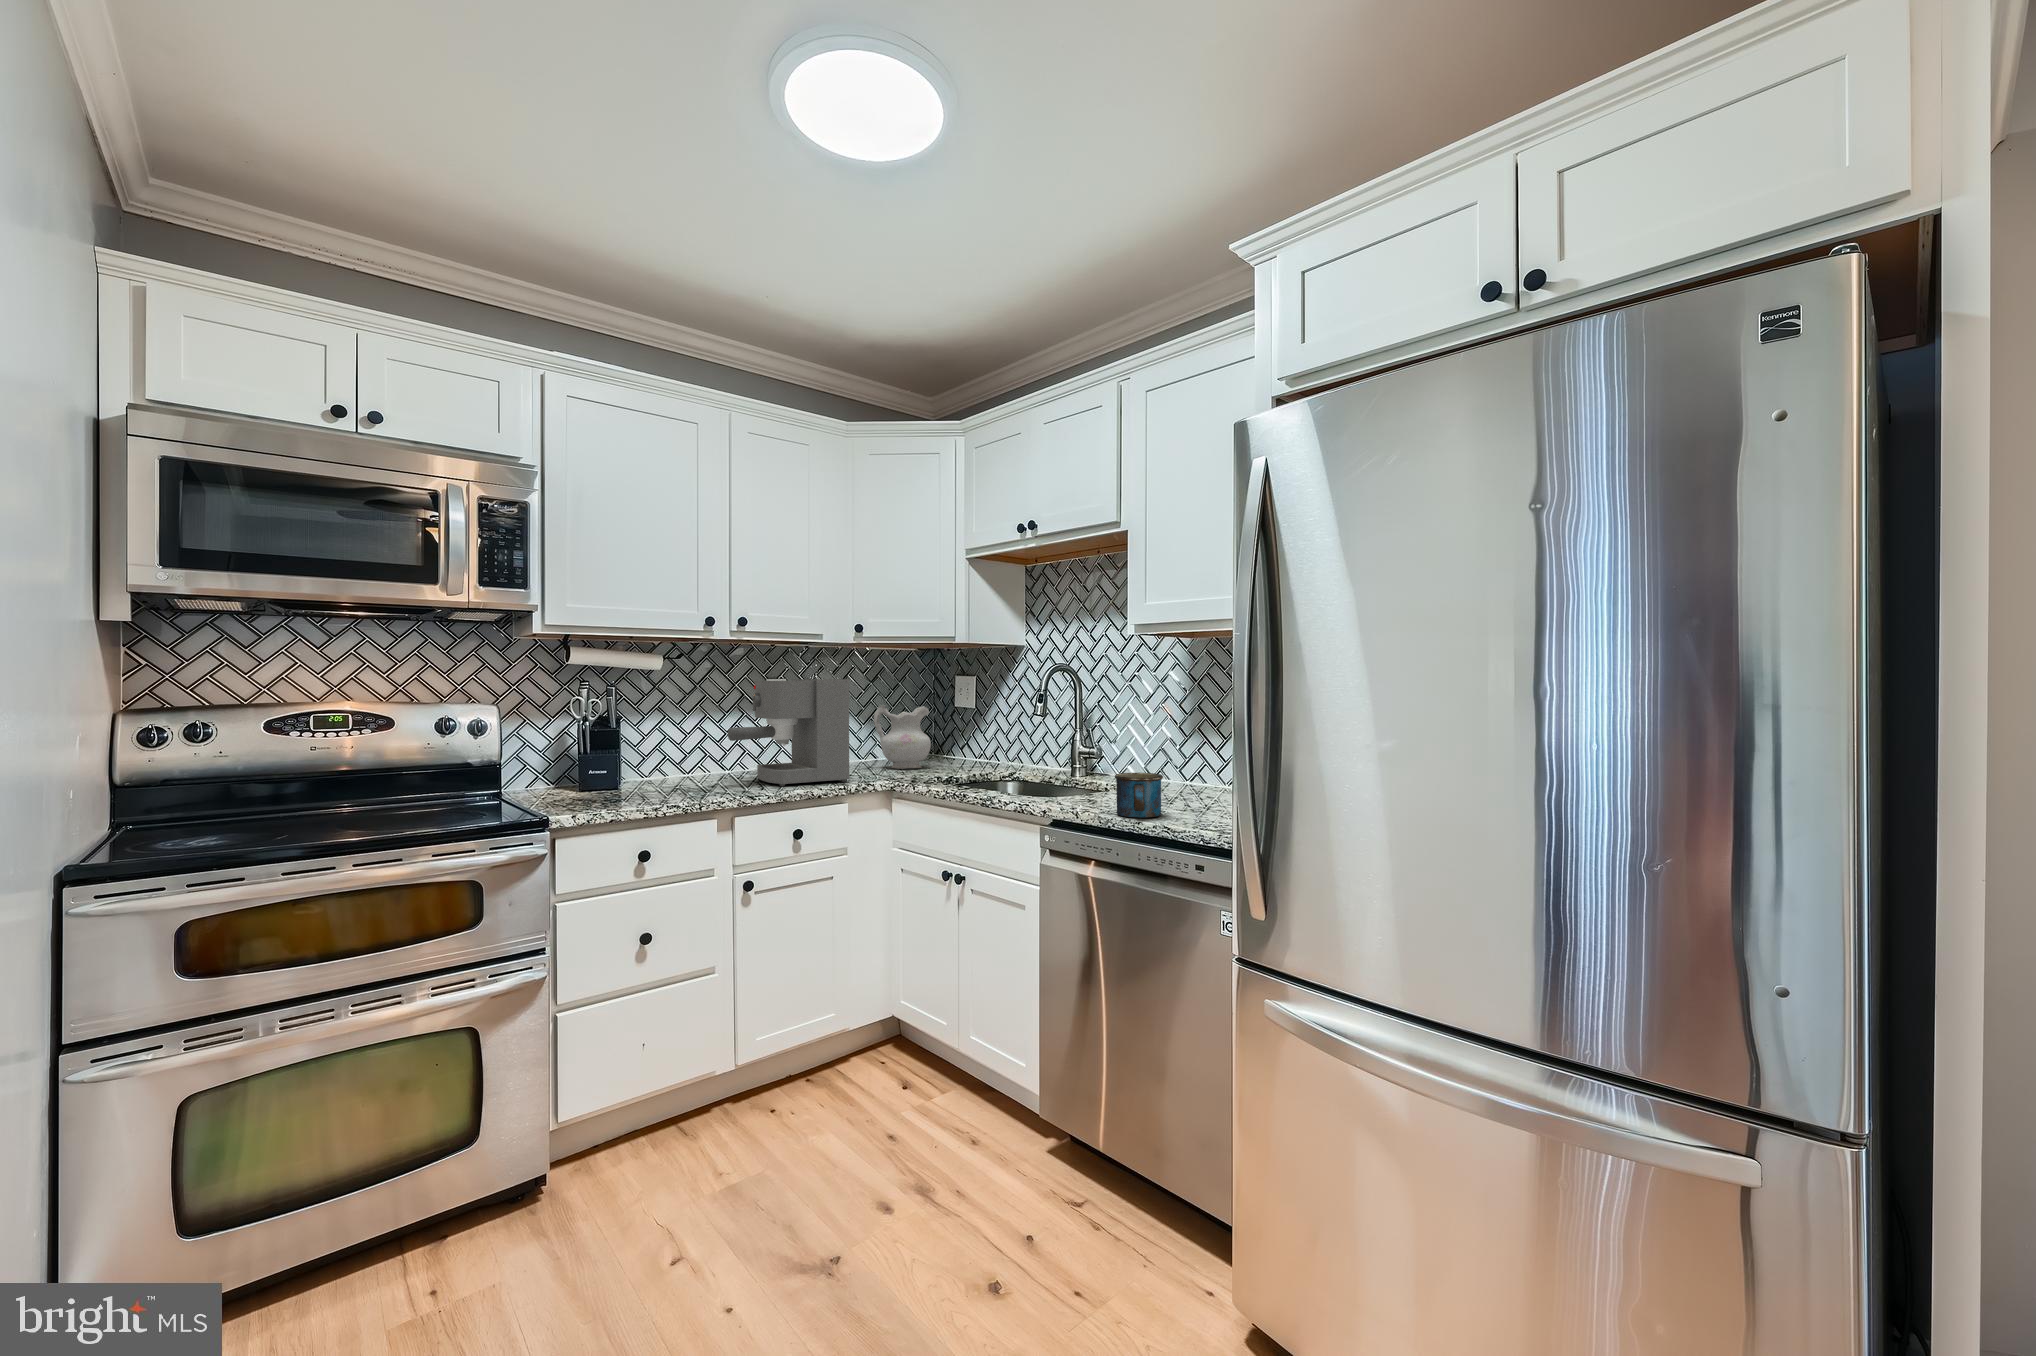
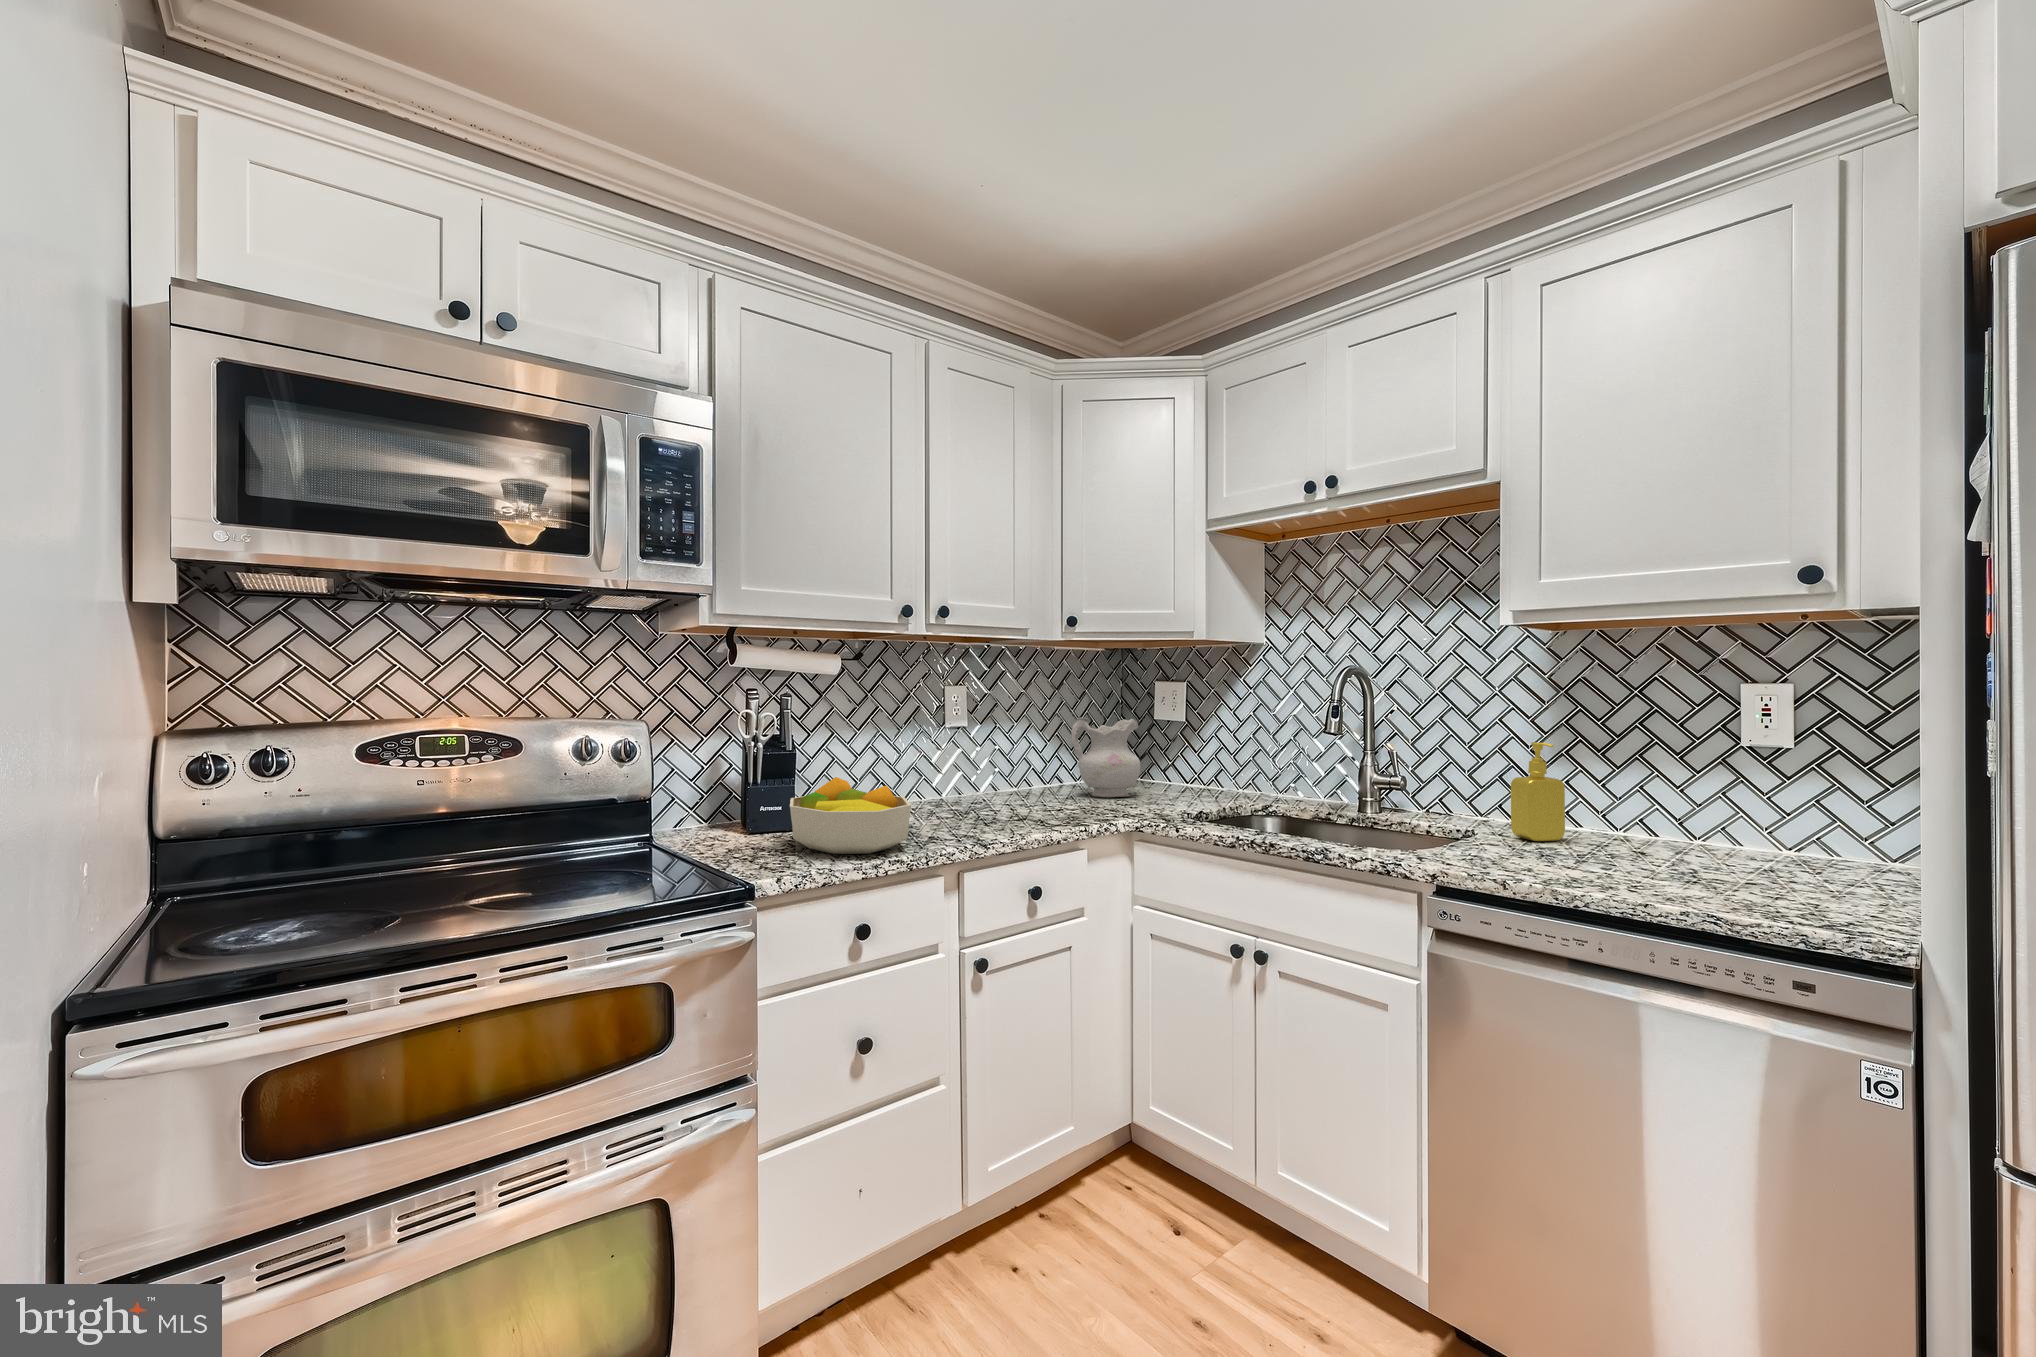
coffee maker: present [728,679,849,786] -> none [928,686,1074,826]
soap dispenser: none [1155,721,1190,794] -> present [1511,742,1565,841]
fruit bowl: none [602,748,698,802] -> present [790,777,911,854]
mug: present [1115,773,1163,818] -> none [1539,820,1622,888]

